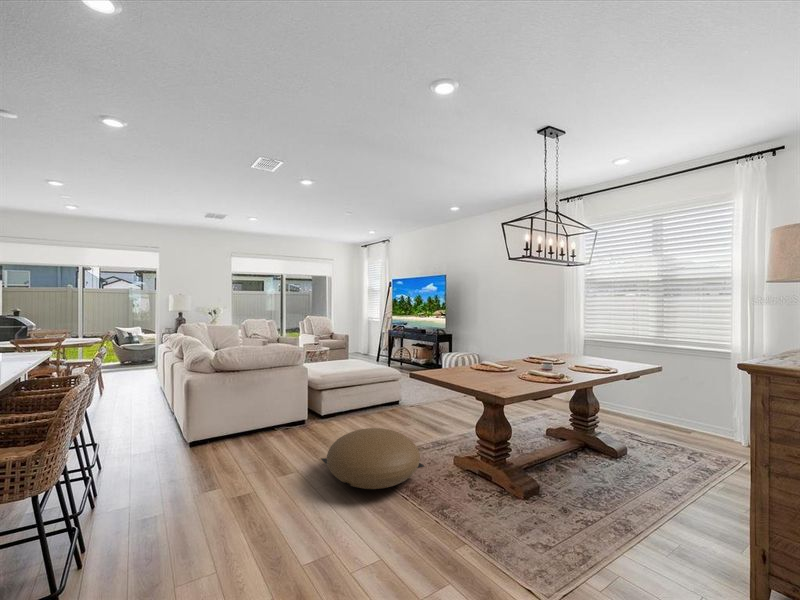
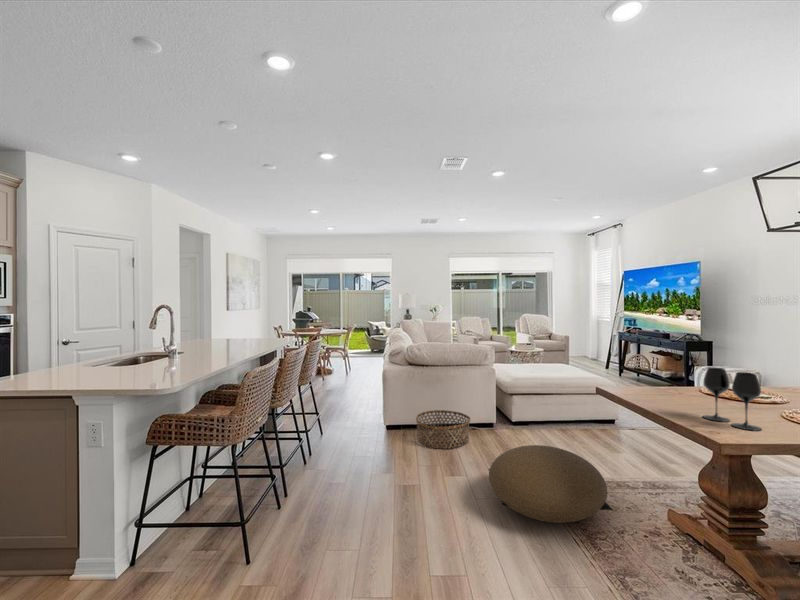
wine glass: none [482,351,514,390] -> present [703,367,762,431]
basket: none [231,414,289,454] -> present [416,410,470,449]

